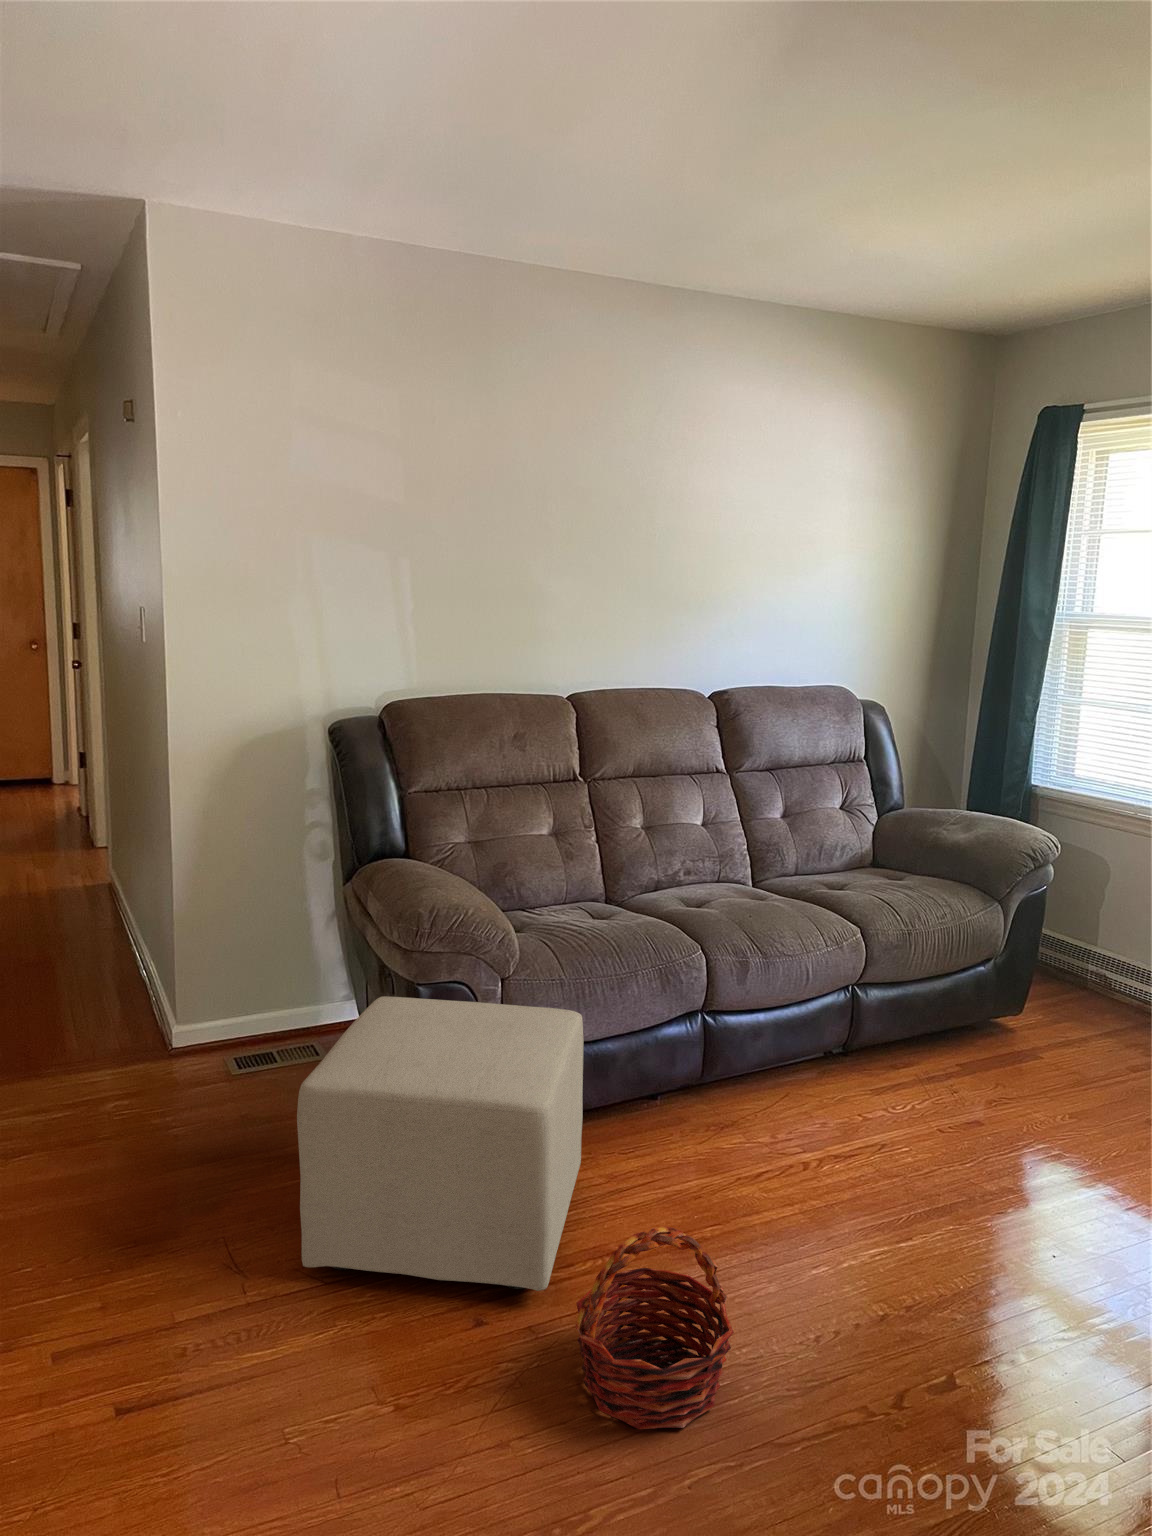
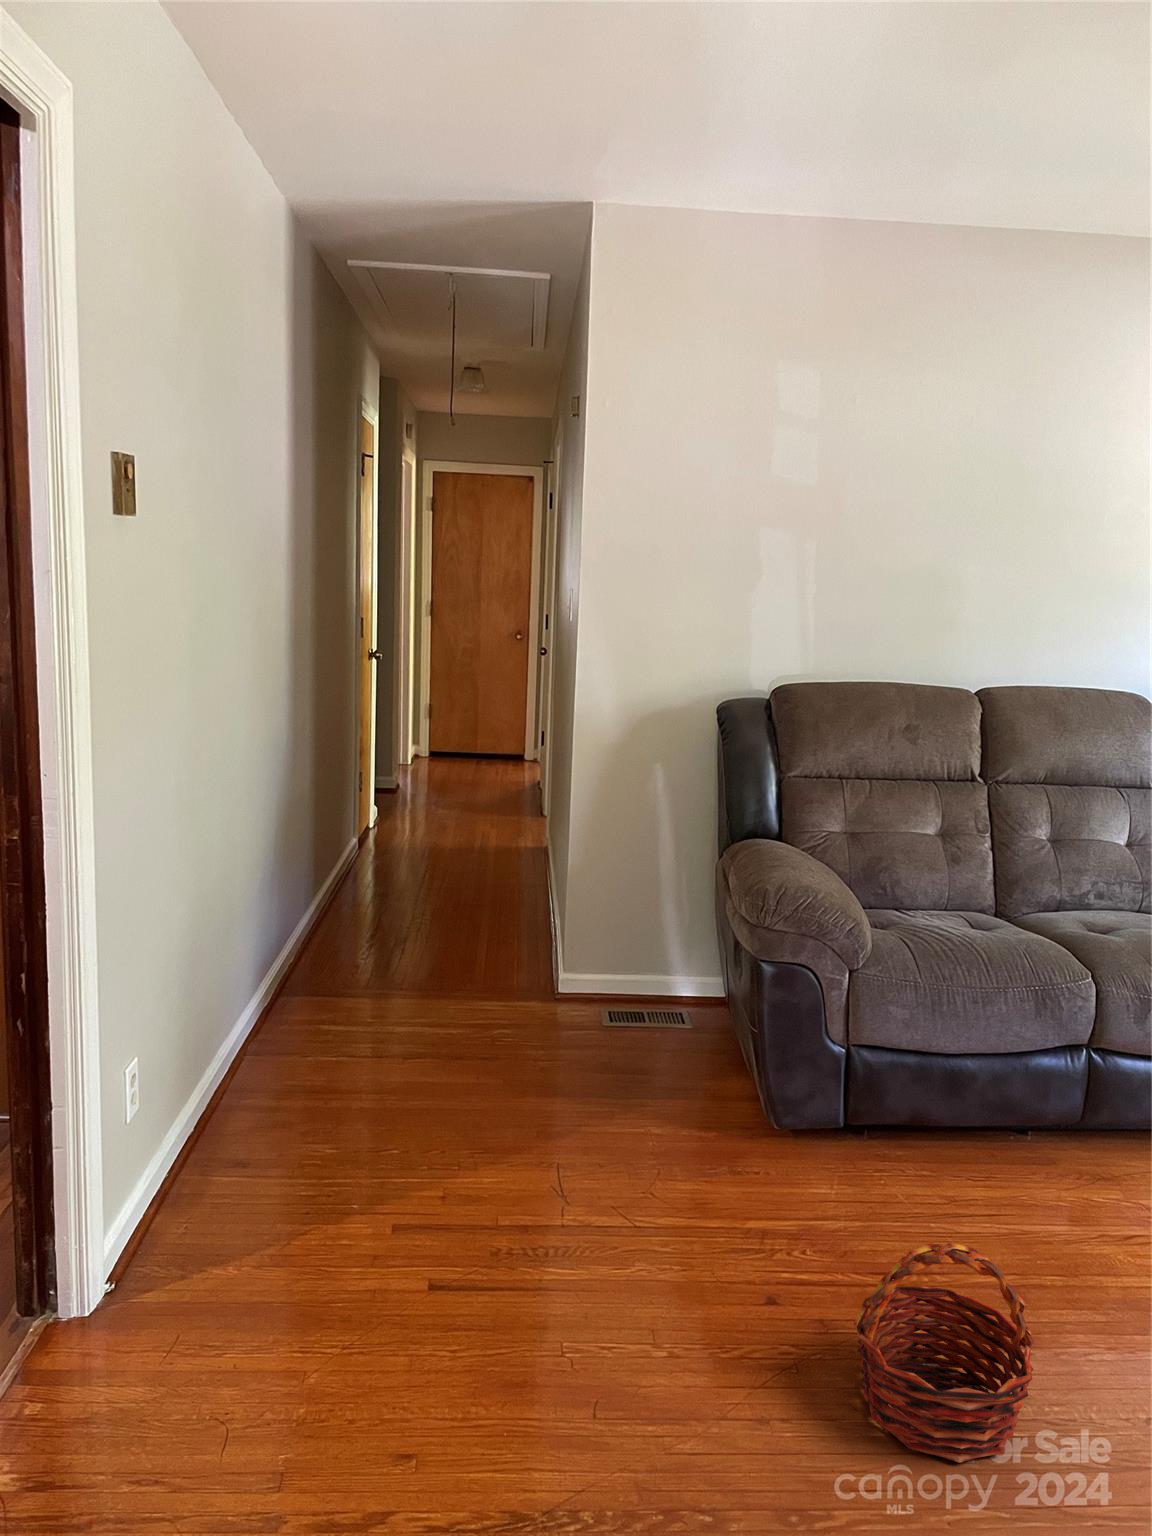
ottoman: present [297,997,583,1291] -> none [615,969,929,1287]

